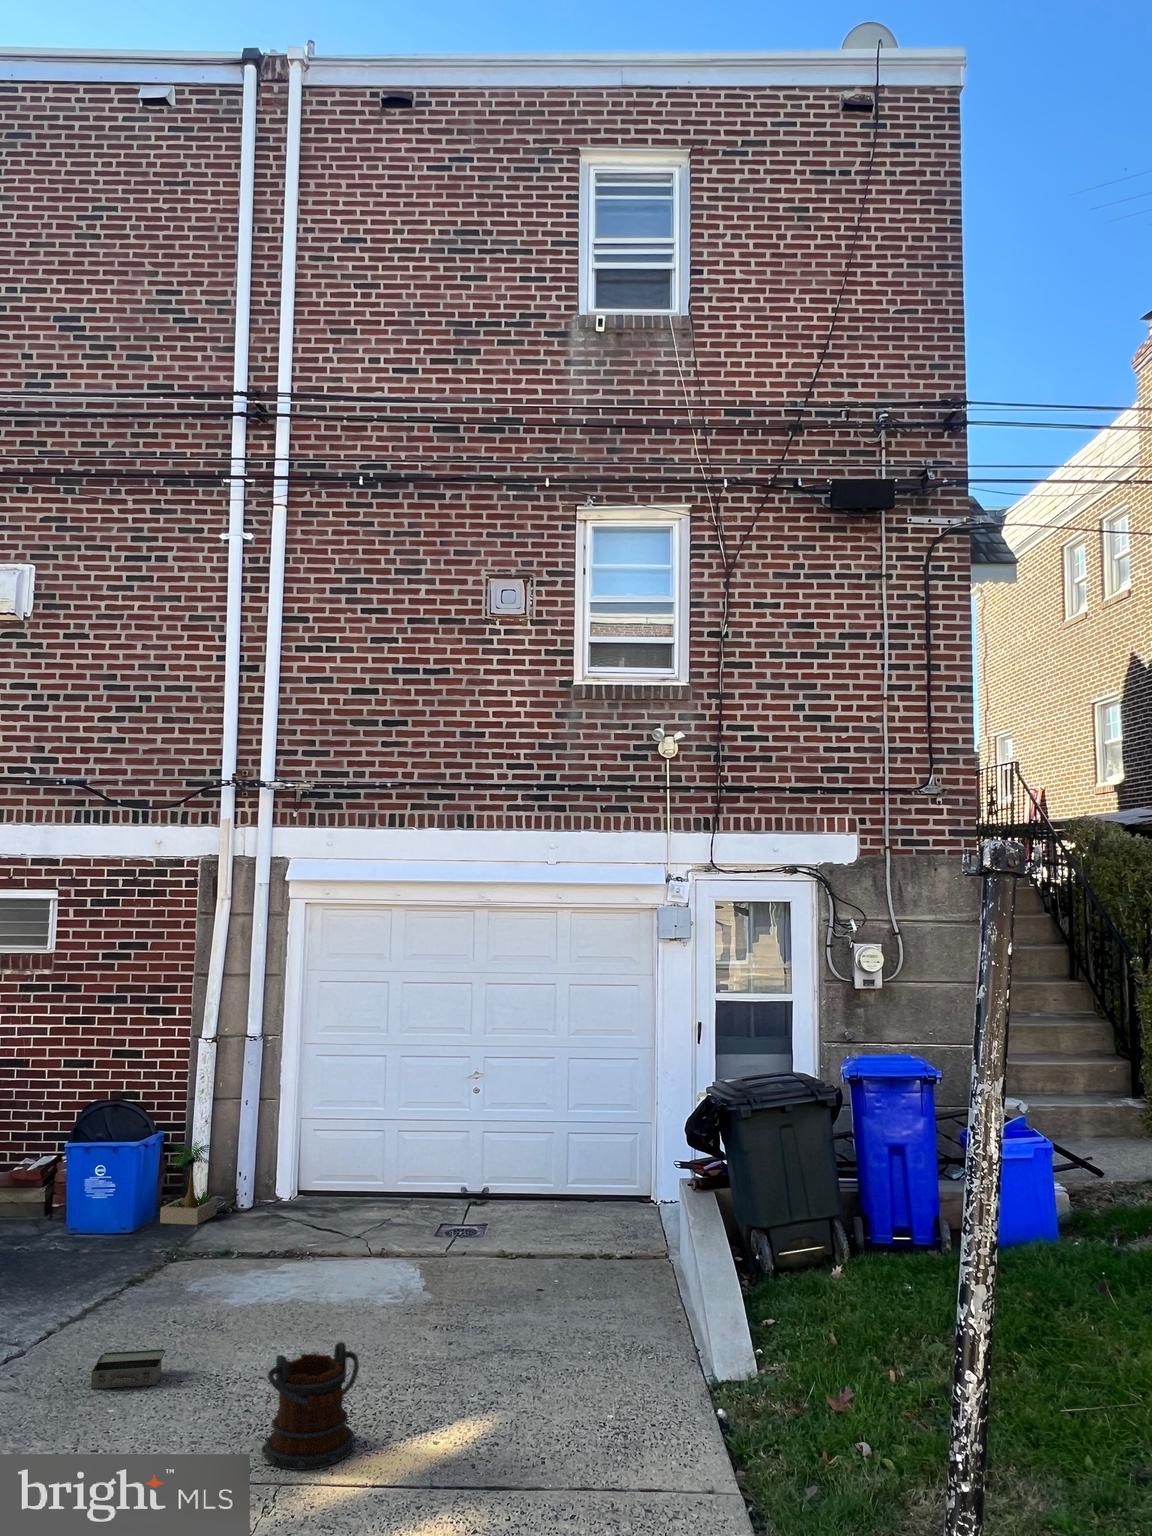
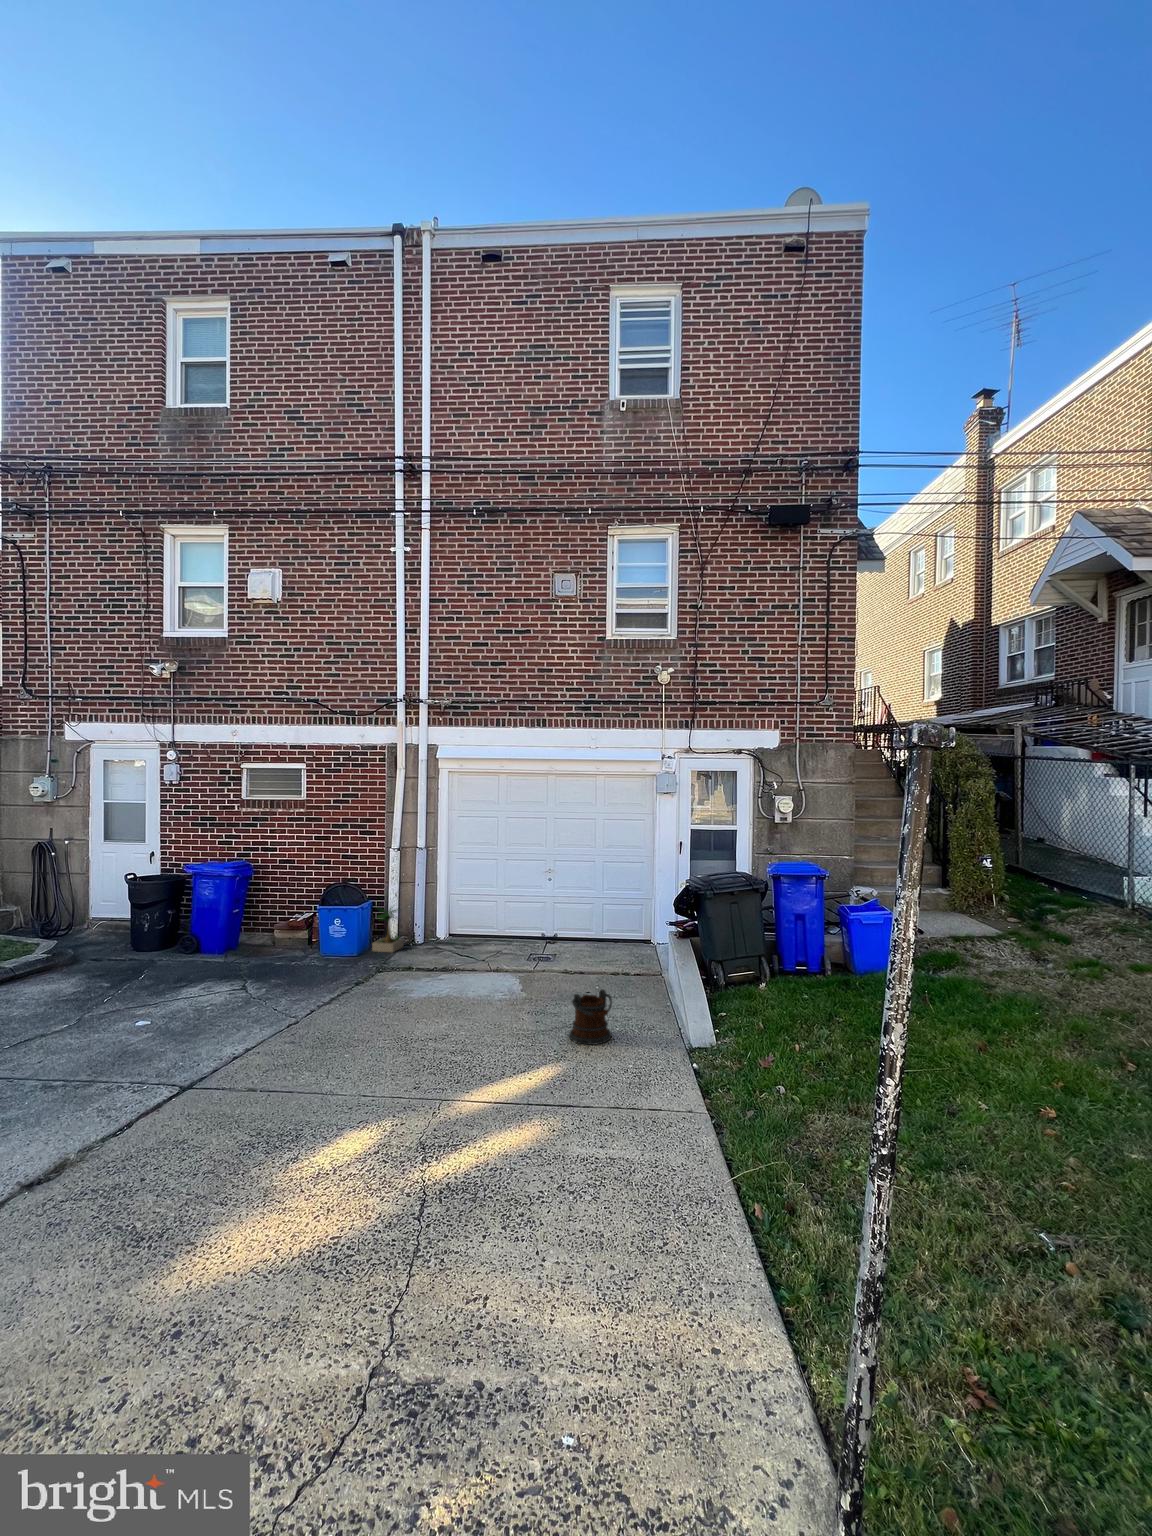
bucket: present [262,1342,359,1470] -> present [569,989,612,1045]
toolbox: present [91,1349,166,1389] -> none [341,1015,380,1034]

